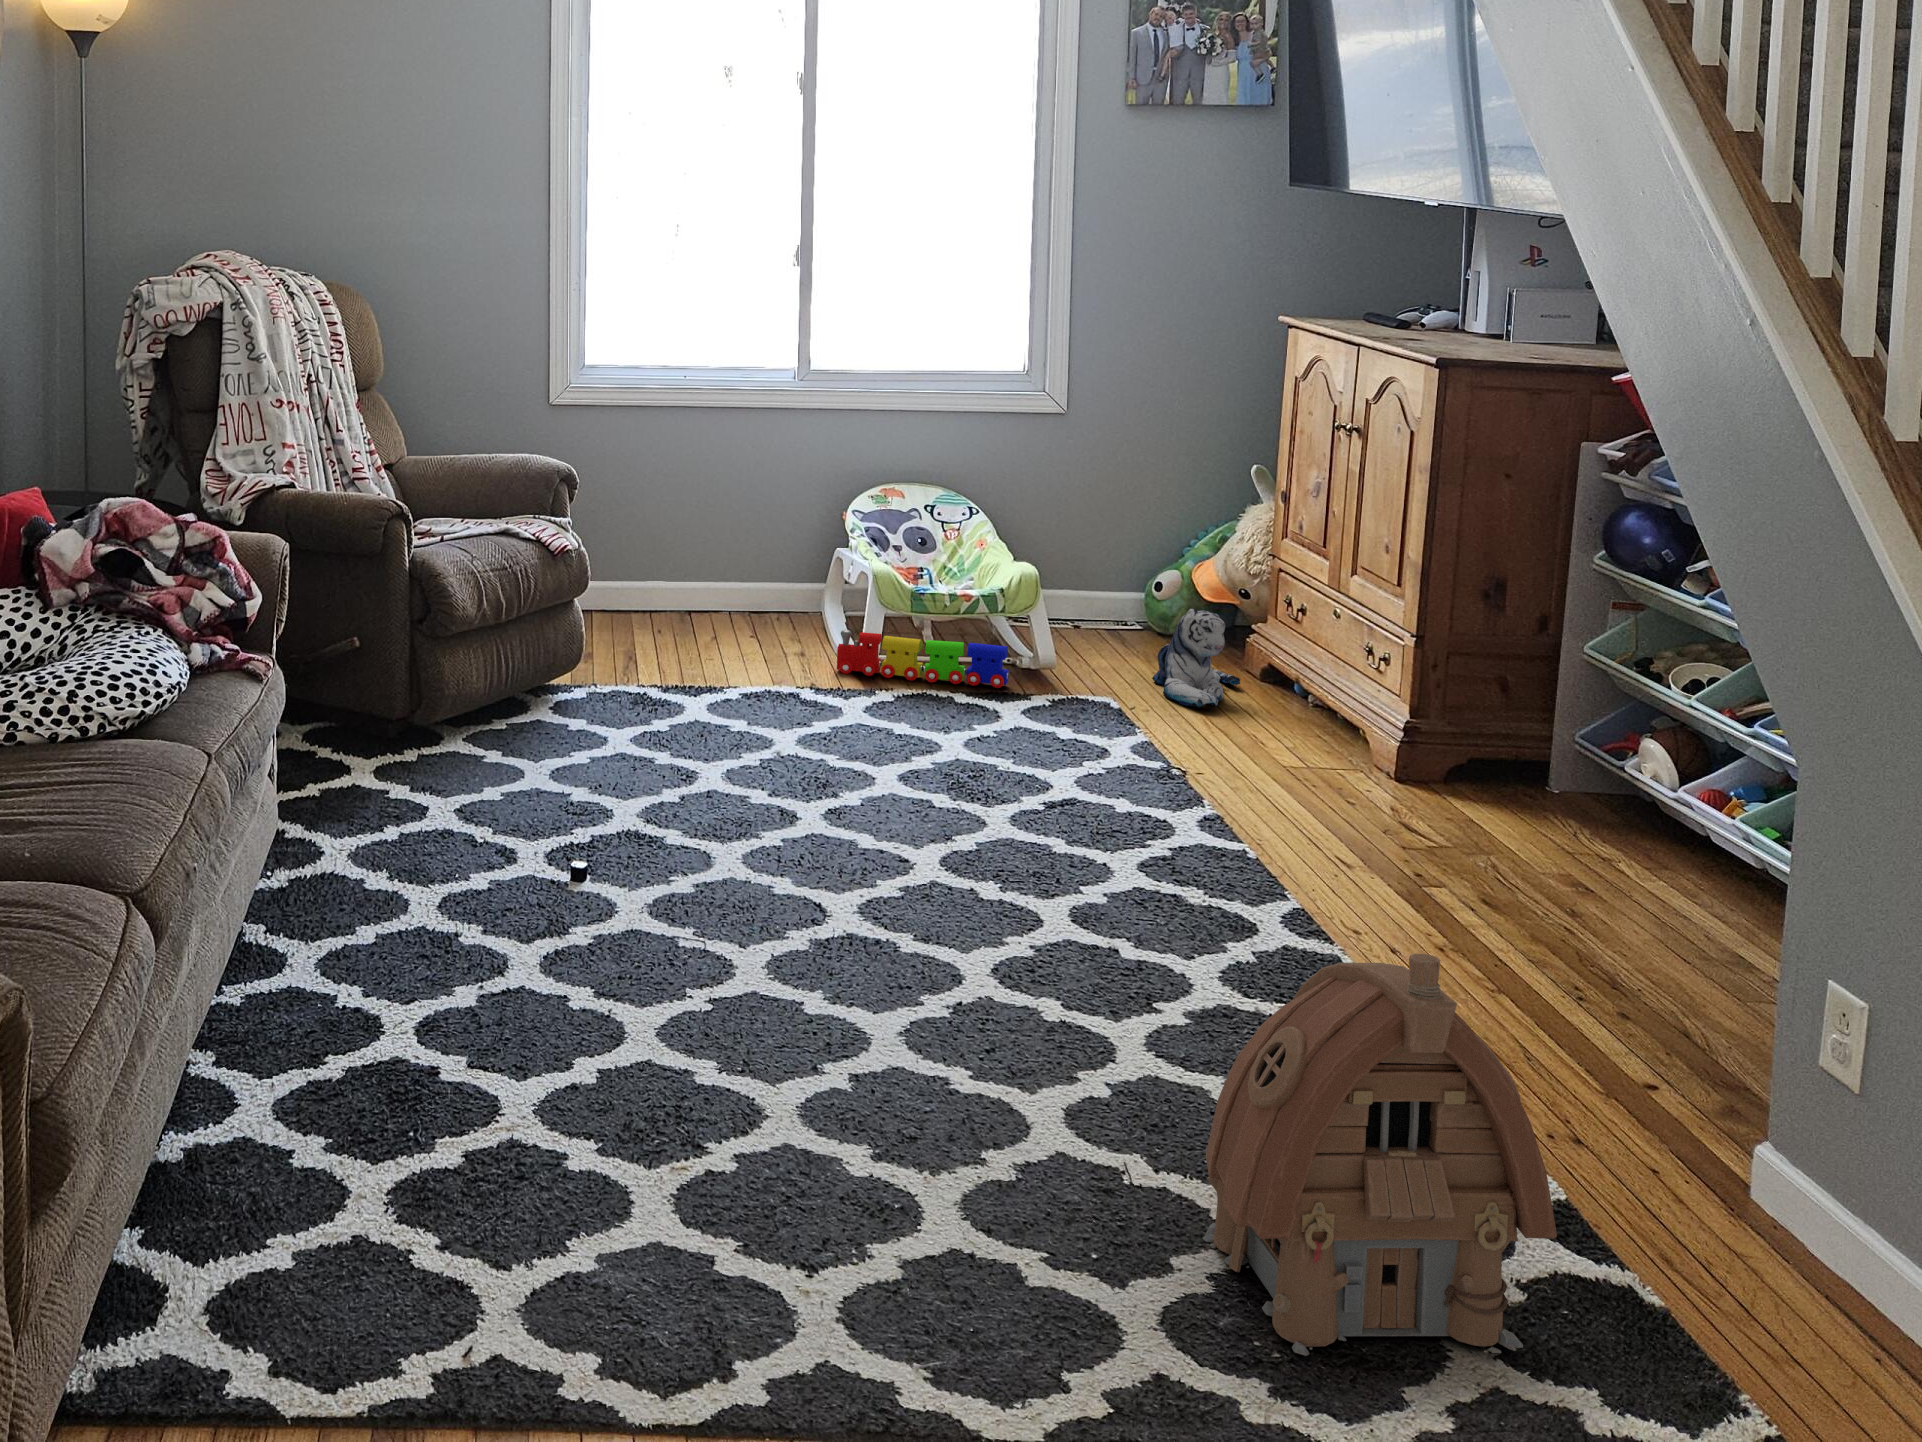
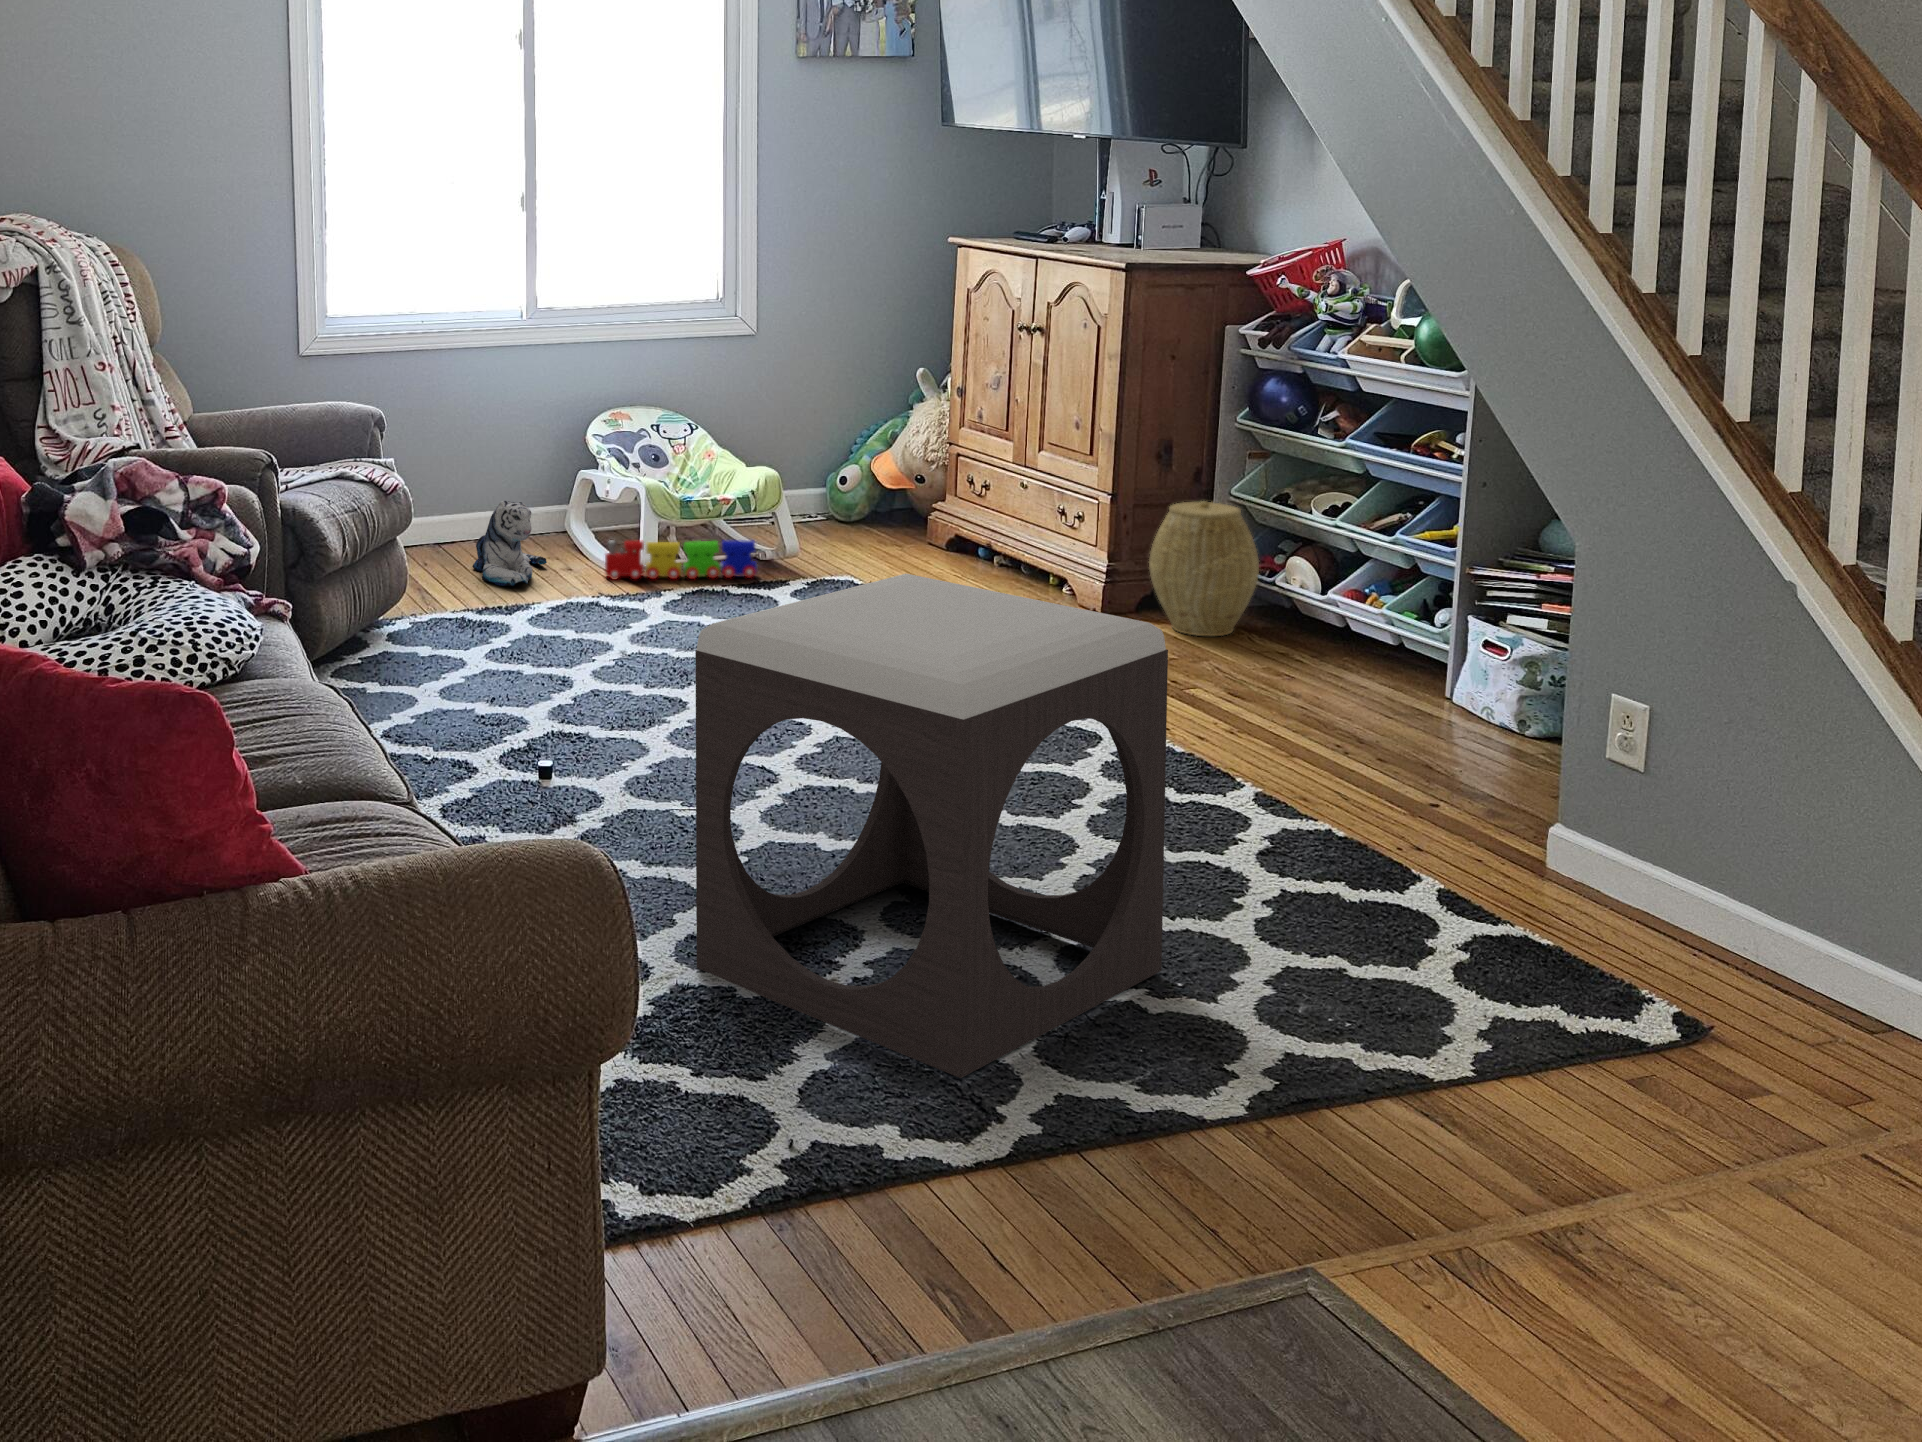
plush toy: present [1152,609,1240,708] -> present [472,501,547,586]
woven basket: none [1446,654,1589,824] -> present [1149,501,1259,636]
footstool: none [554,705,1108,1321] -> present [695,574,1168,1078]
toy house: present [1203,954,1557,1356] -> none [1231,703,1510,1022]

